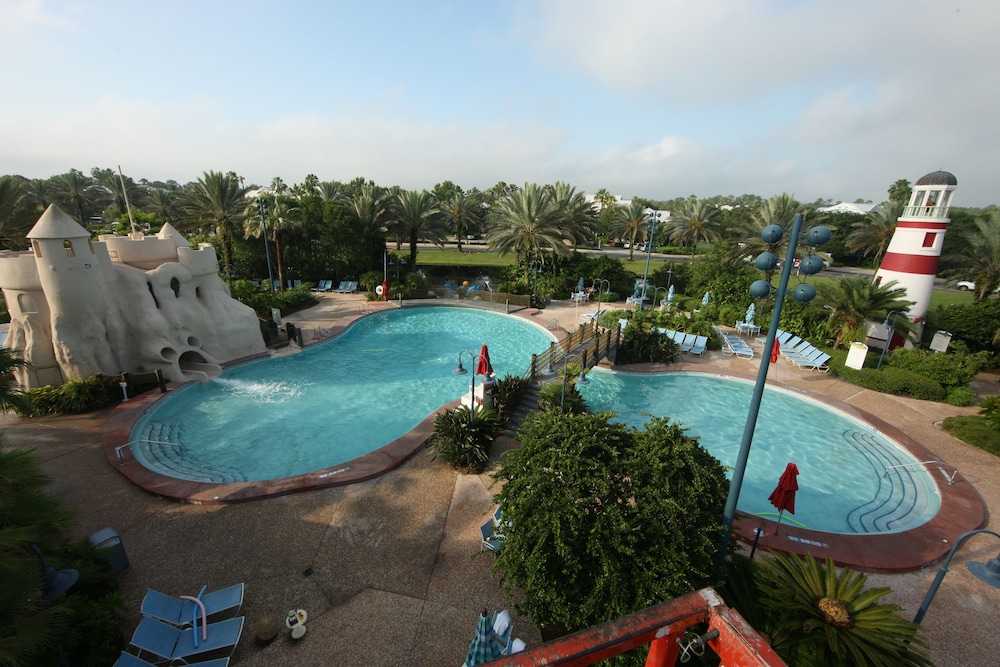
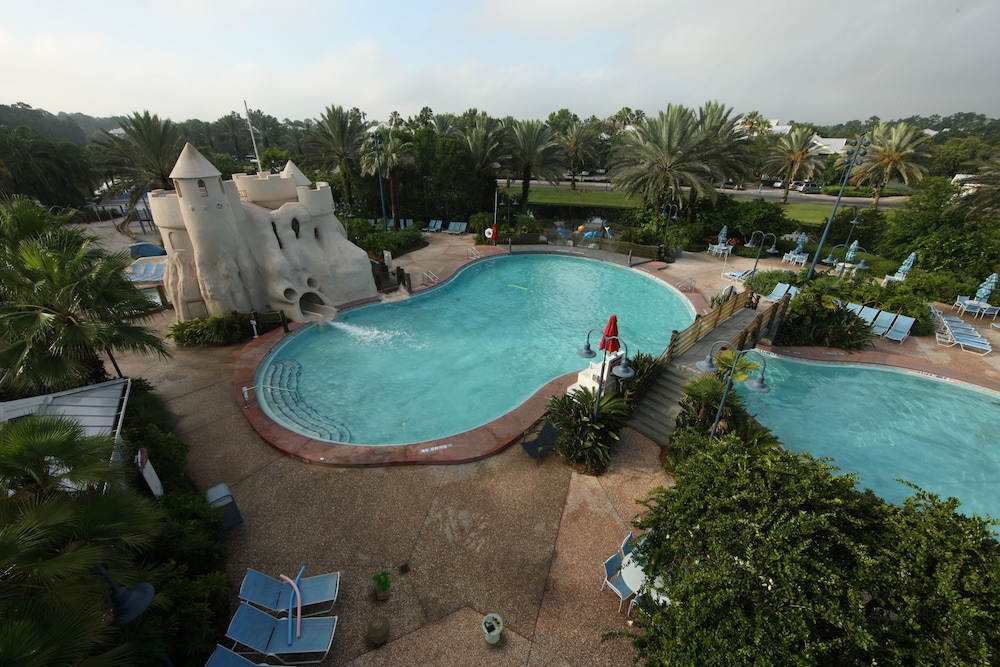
lounge chair: none [403,436,437,478] -> present [520,420,560,468]
potted tree: none [260,576,281,607] -> present [372,570,392,600]
side table: present [286,610,307,638] -> present [482,613,503,644]

